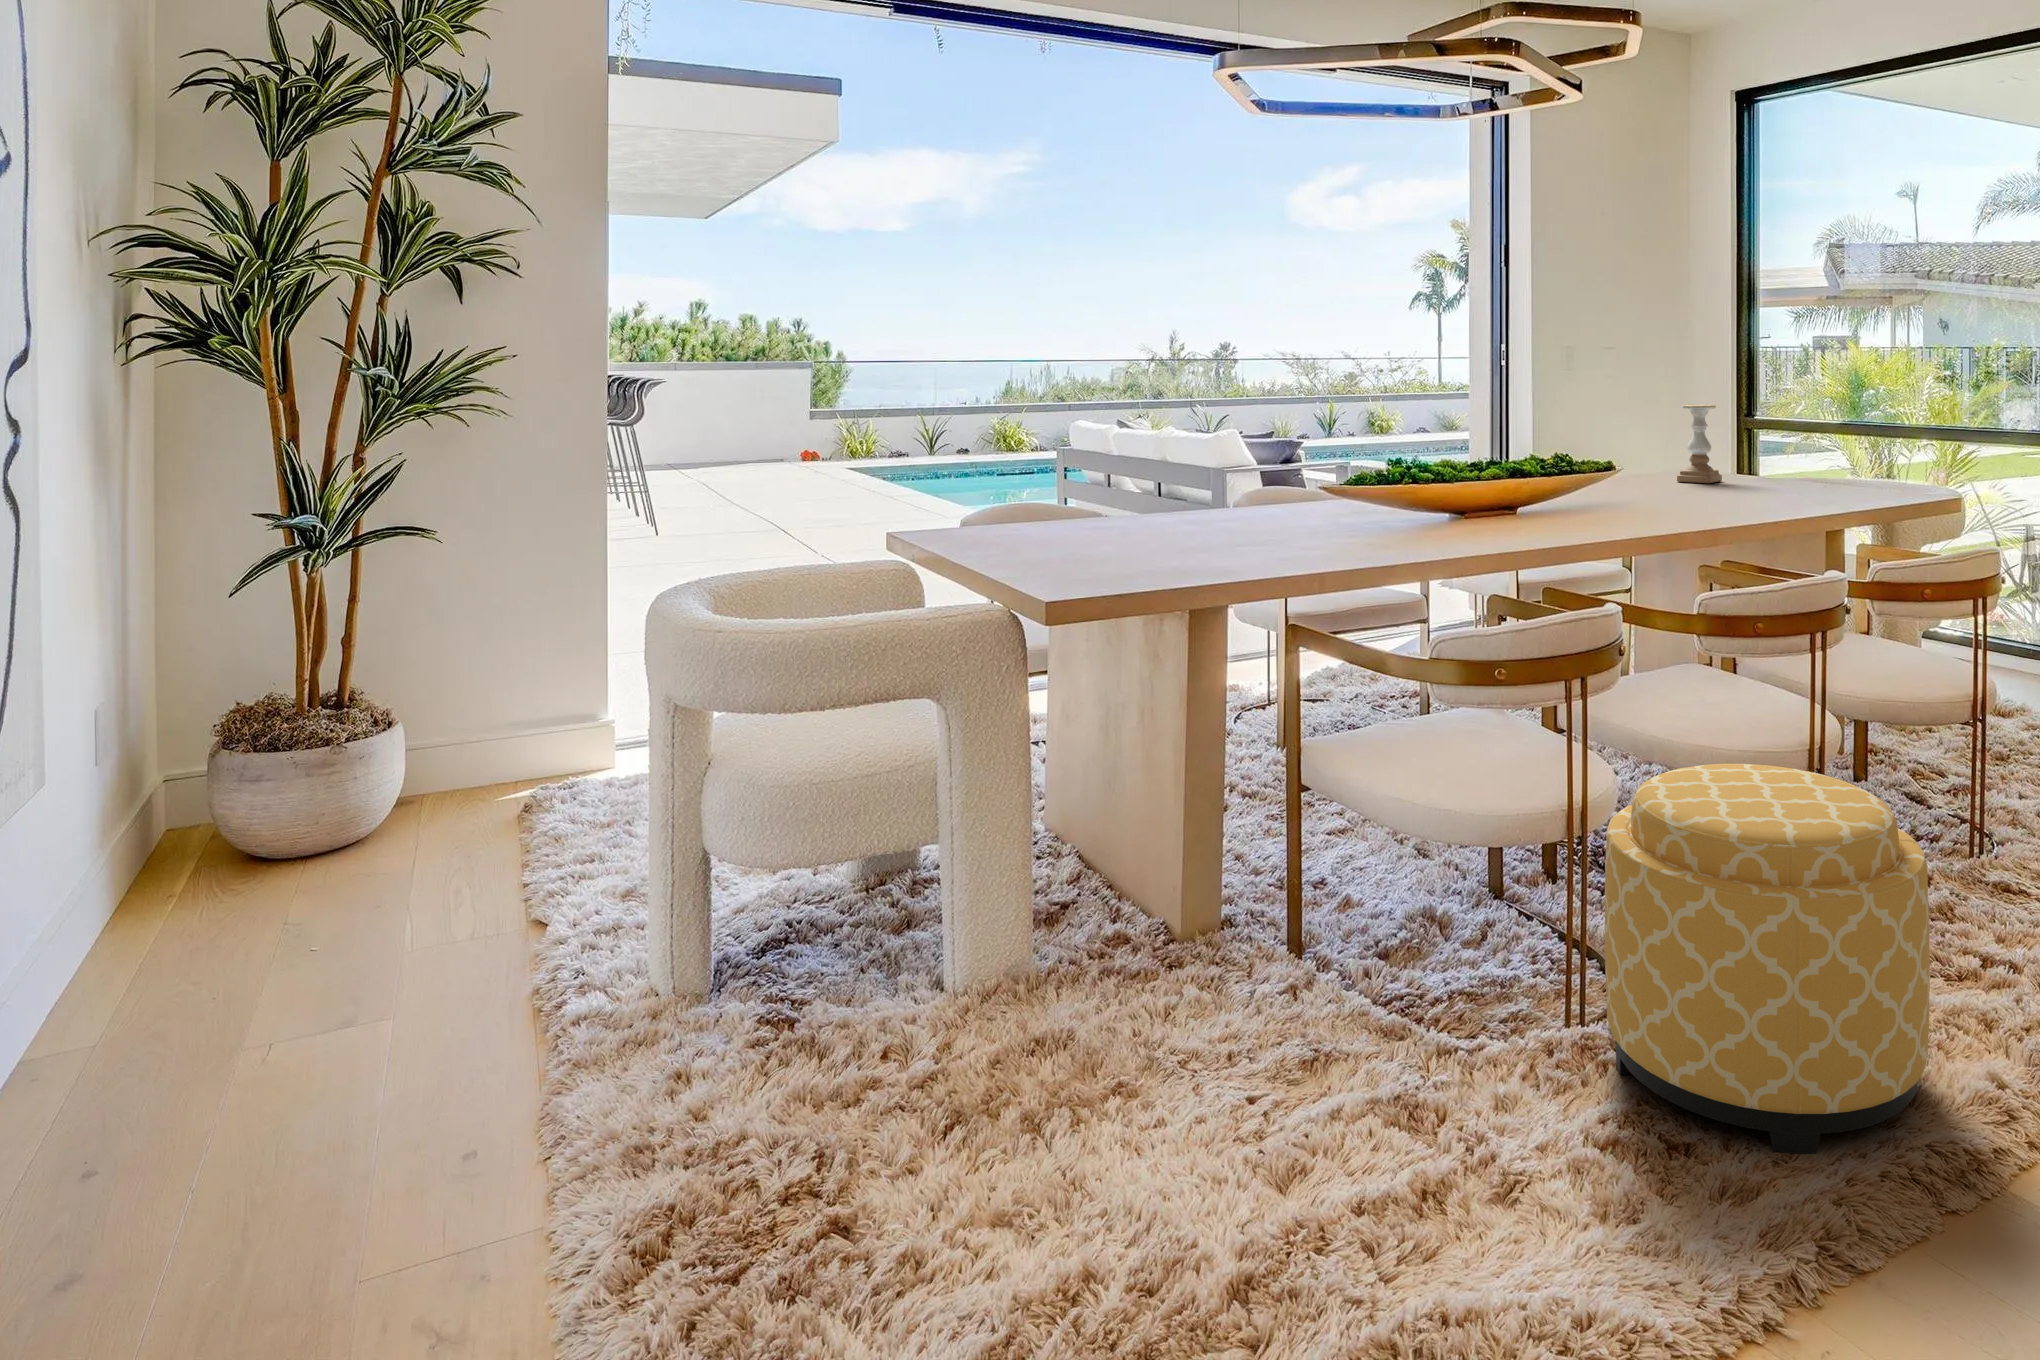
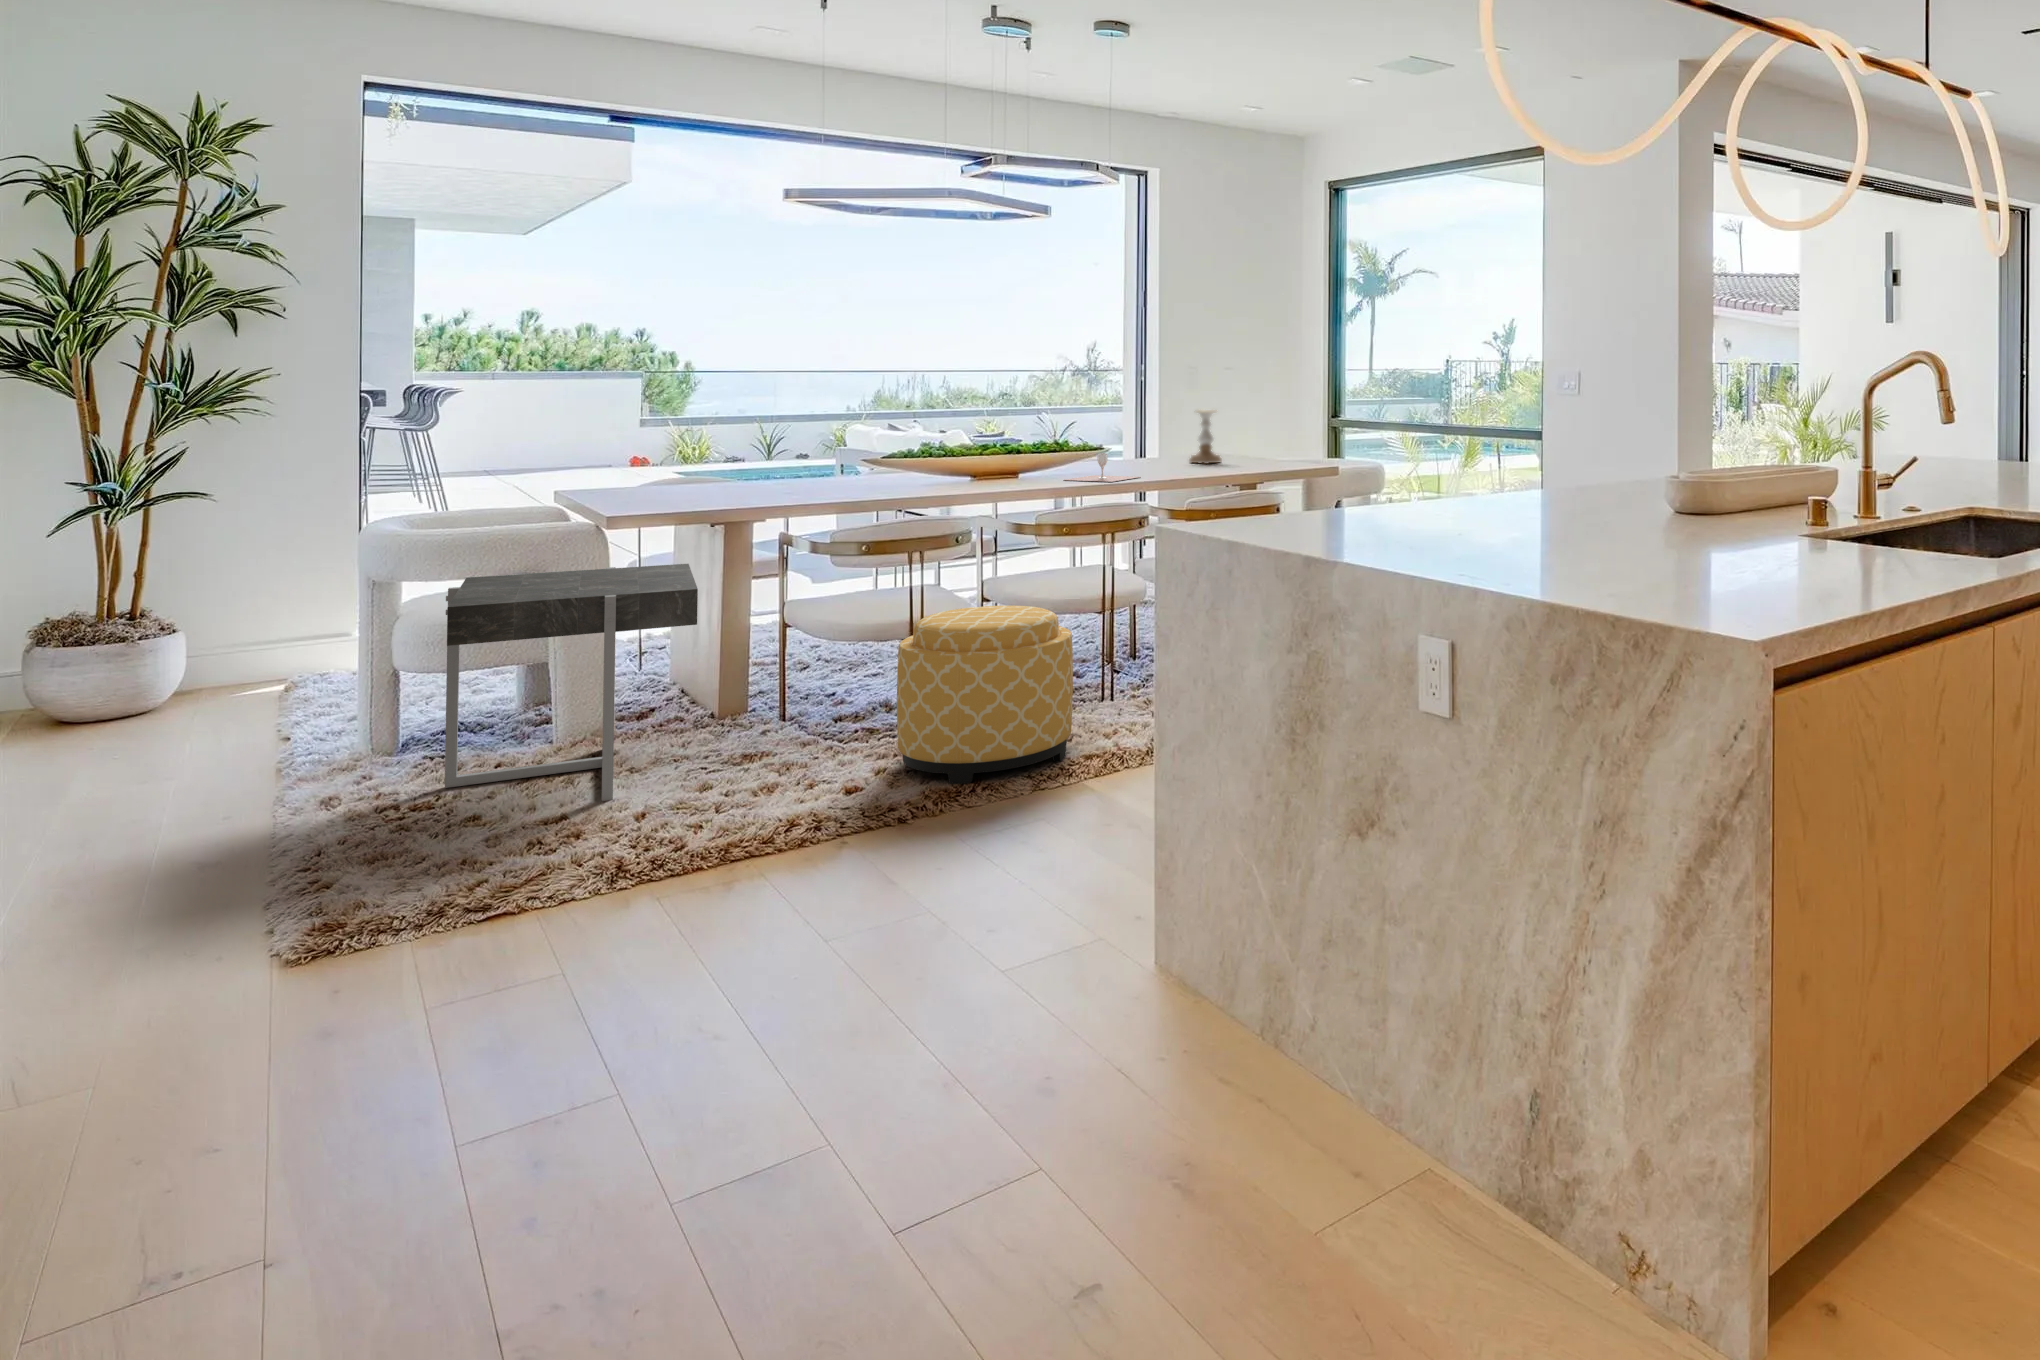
wine glass: none [1590,472,1693,518] -> present [1066,453,1139,482]
side table: none [847,669,1285,1165] -> present [445,564,698,801]

